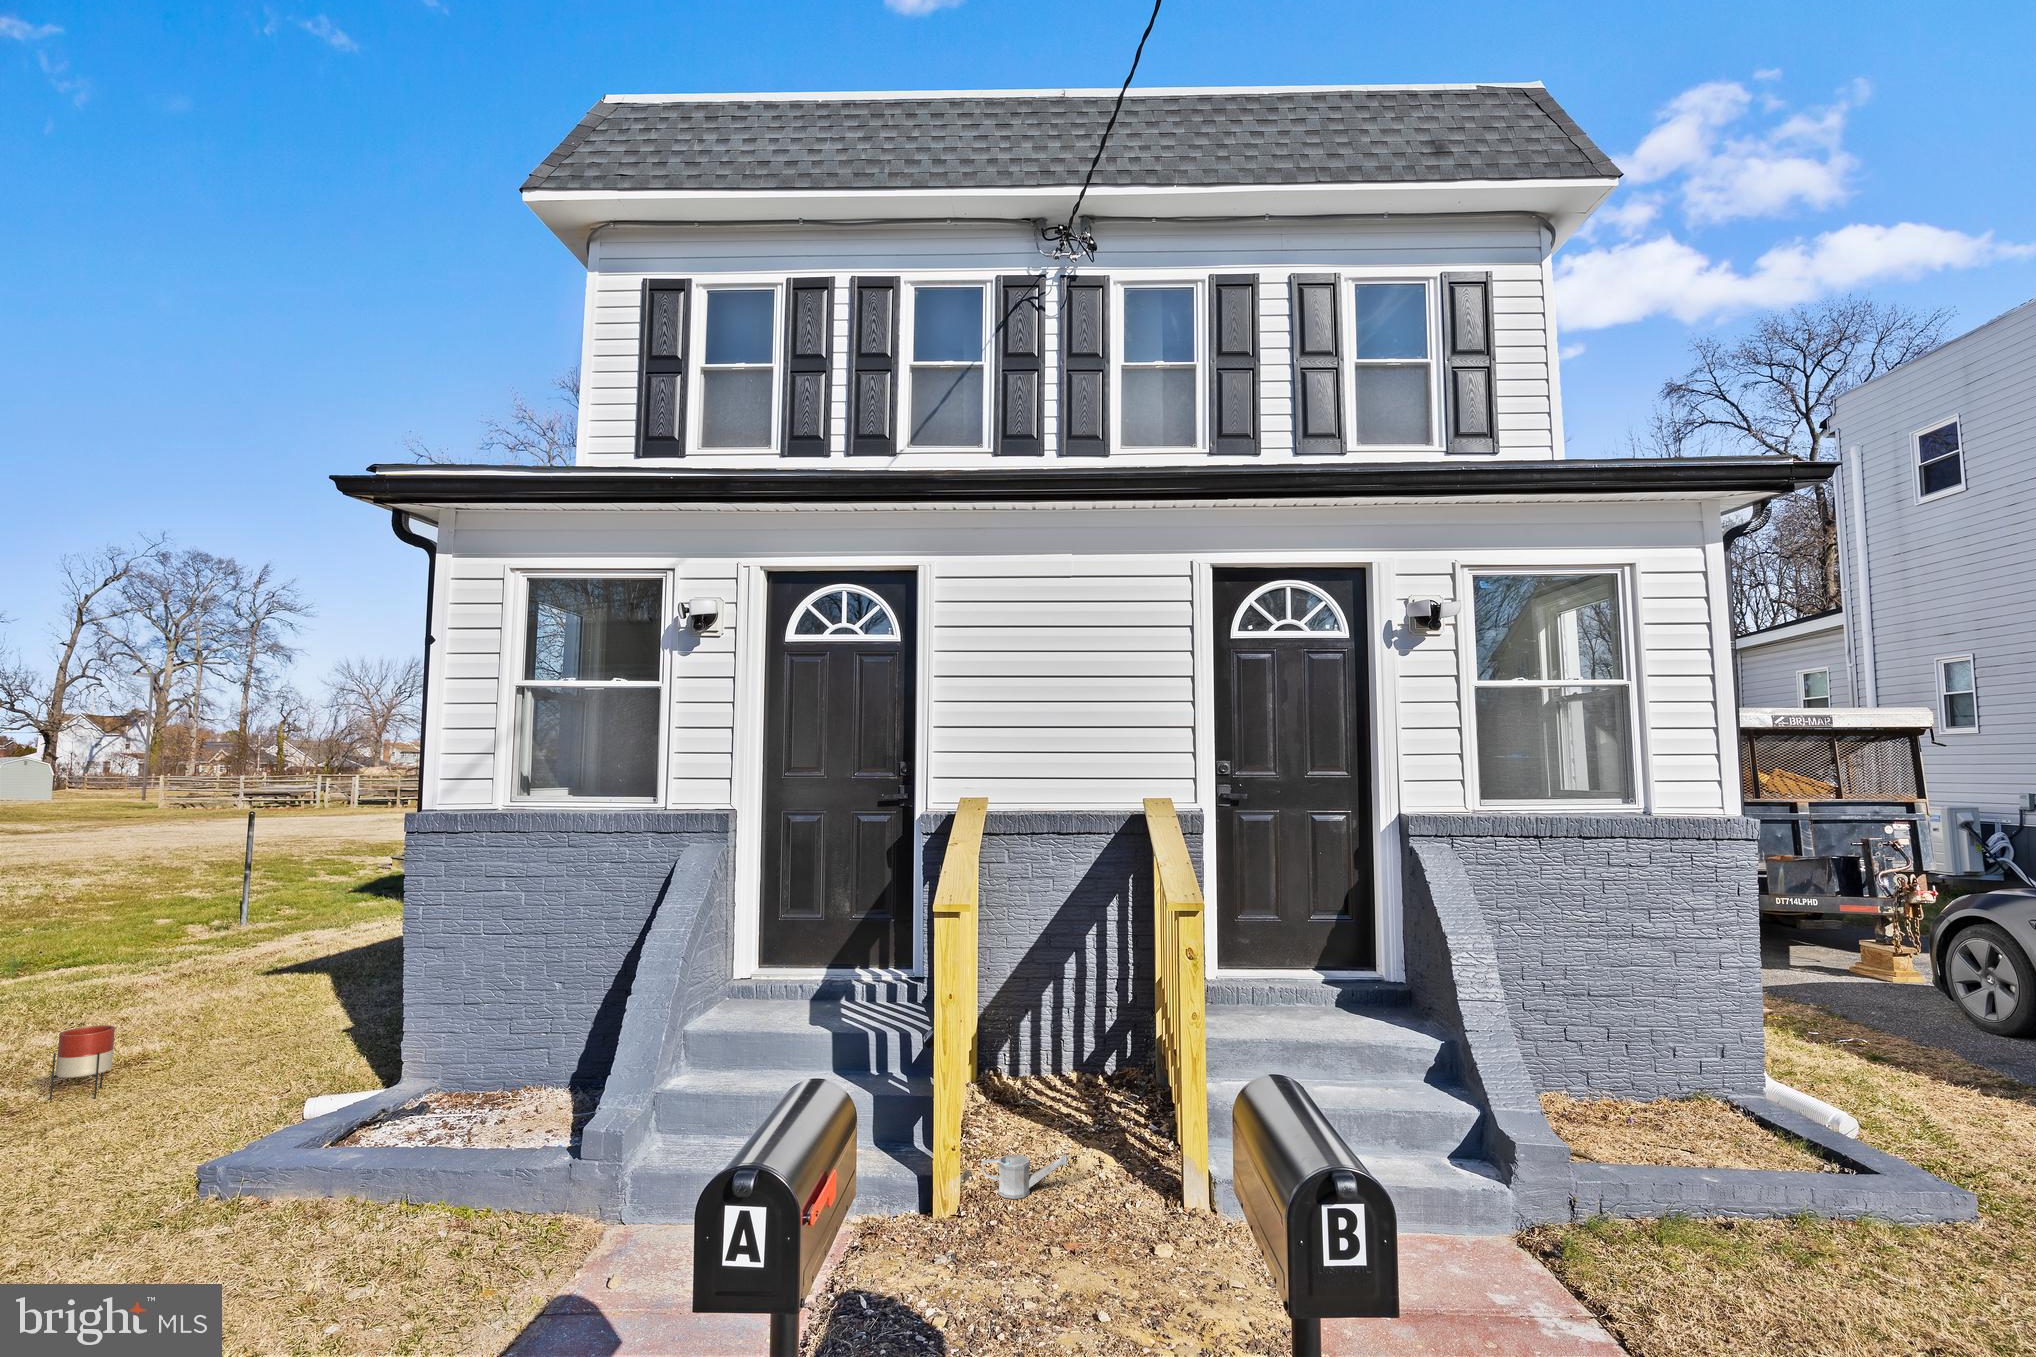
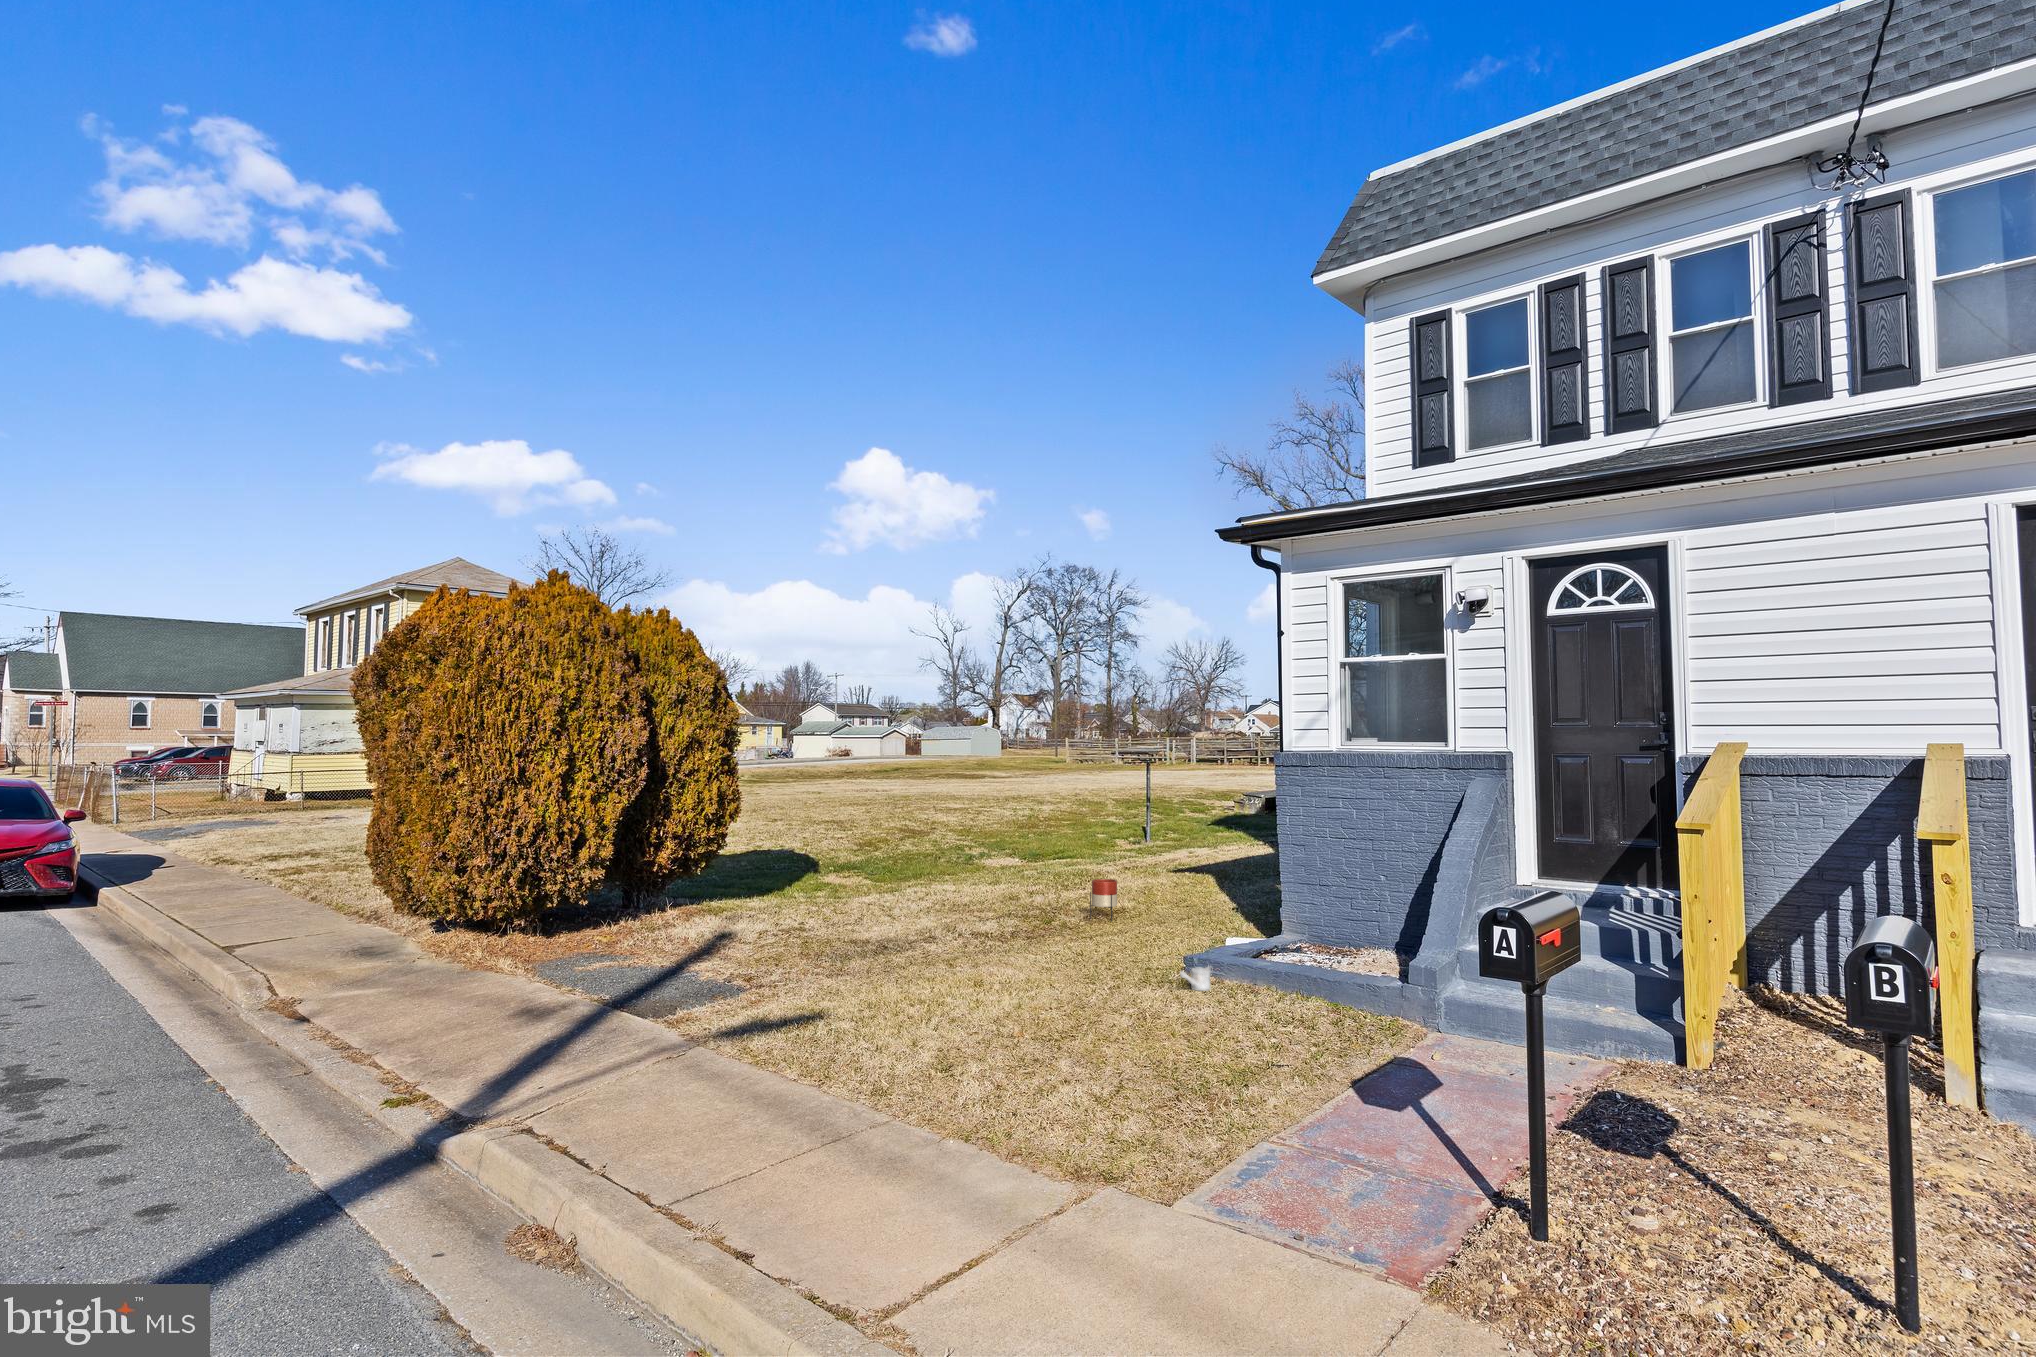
watering can: present [982,1154,1067,1199] -> present [1180,967,1211,991]

